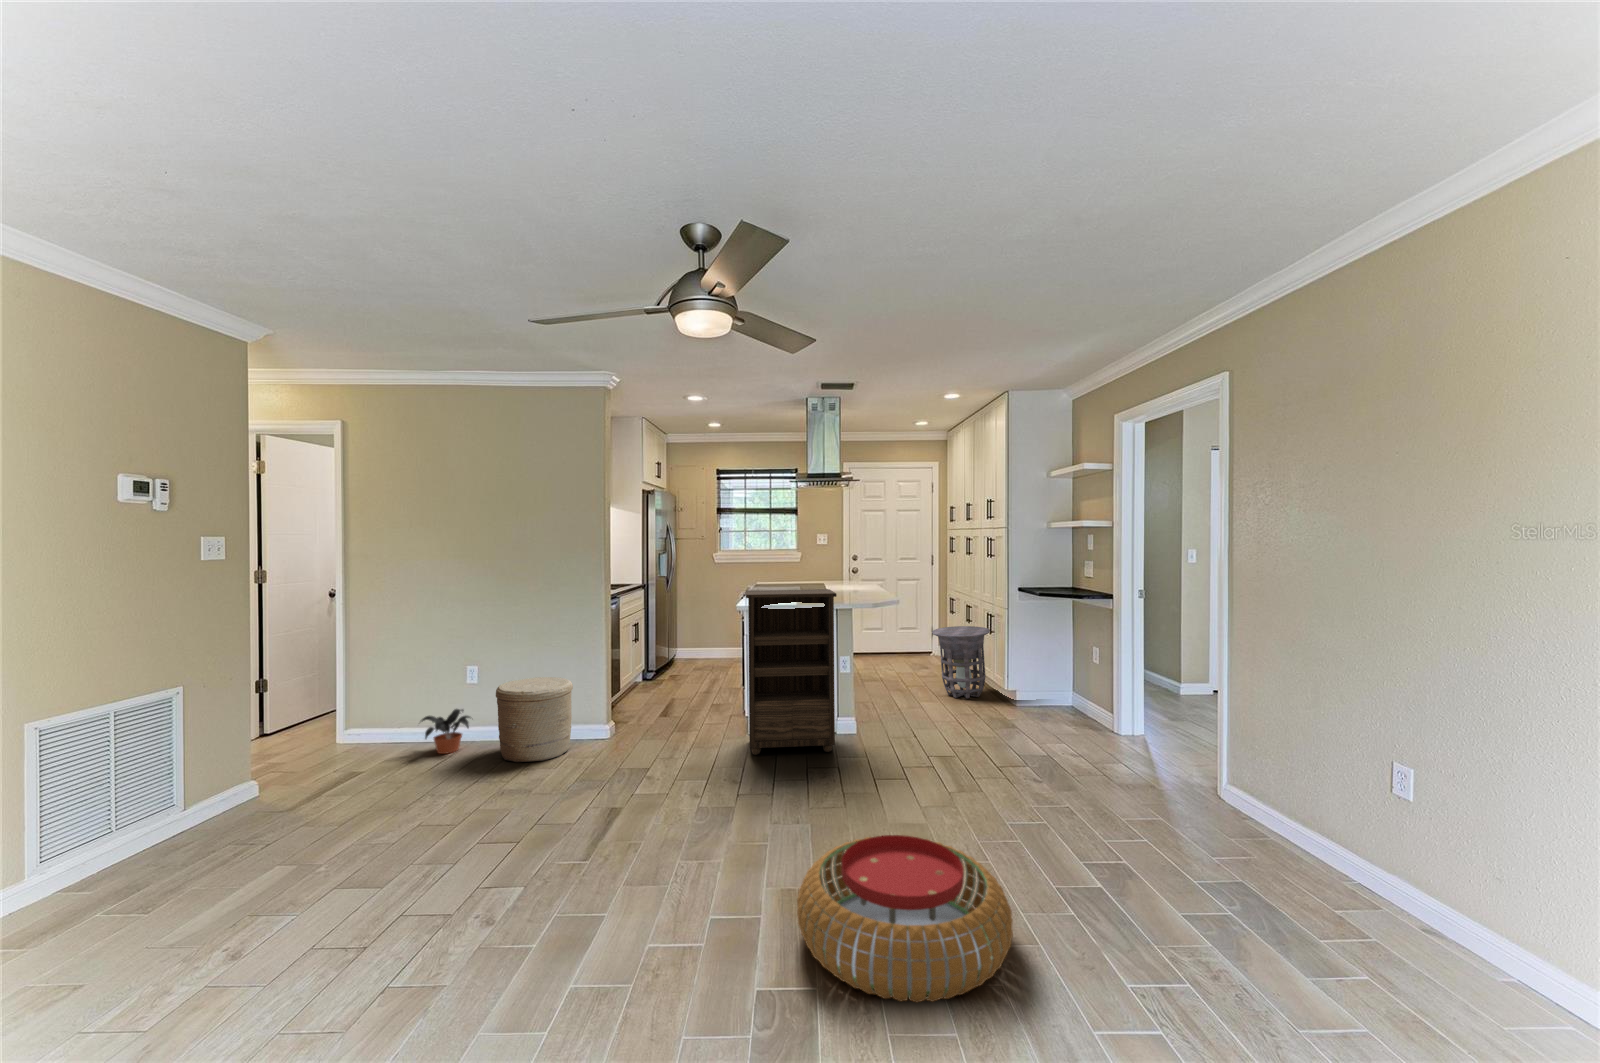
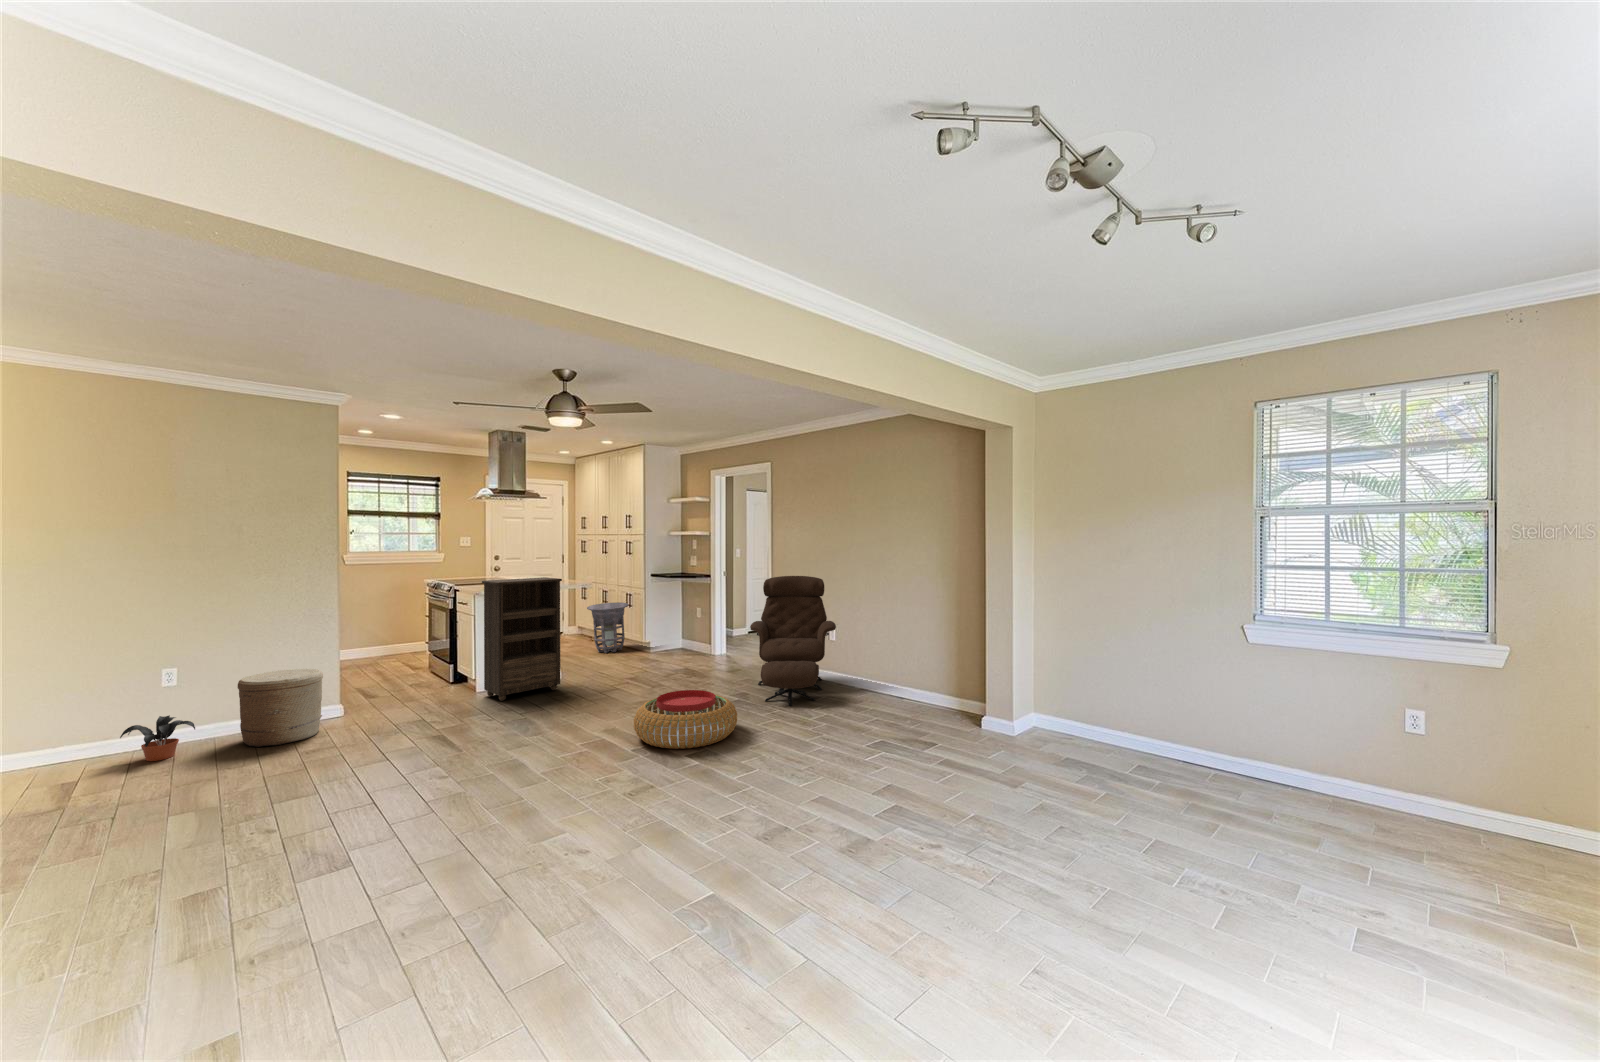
lounge chair: none [1125,614,1366,941] -> present [750,576,836,706]

